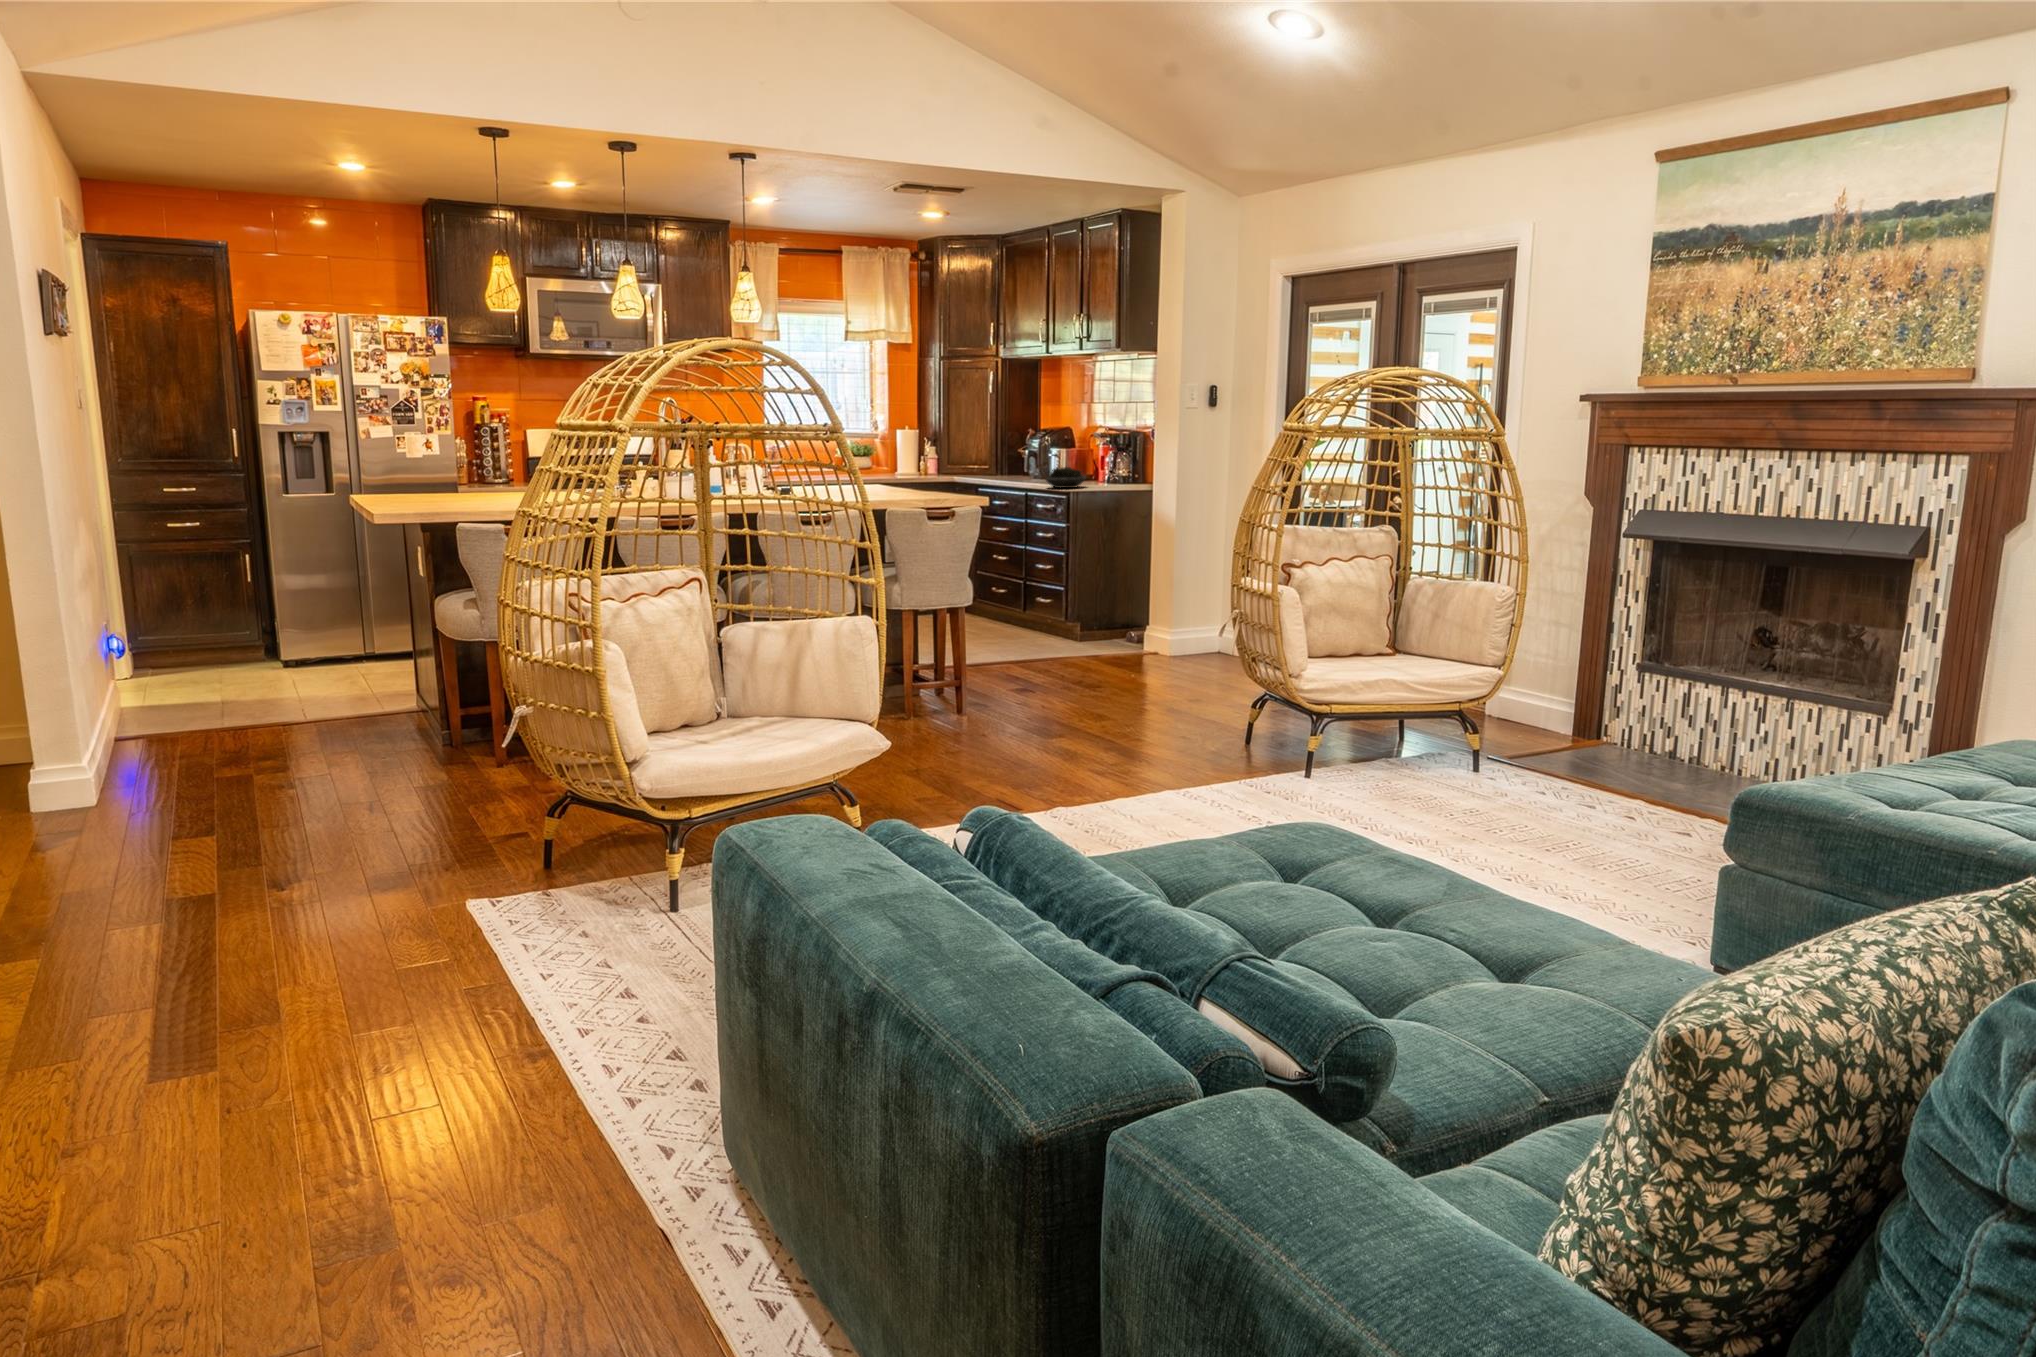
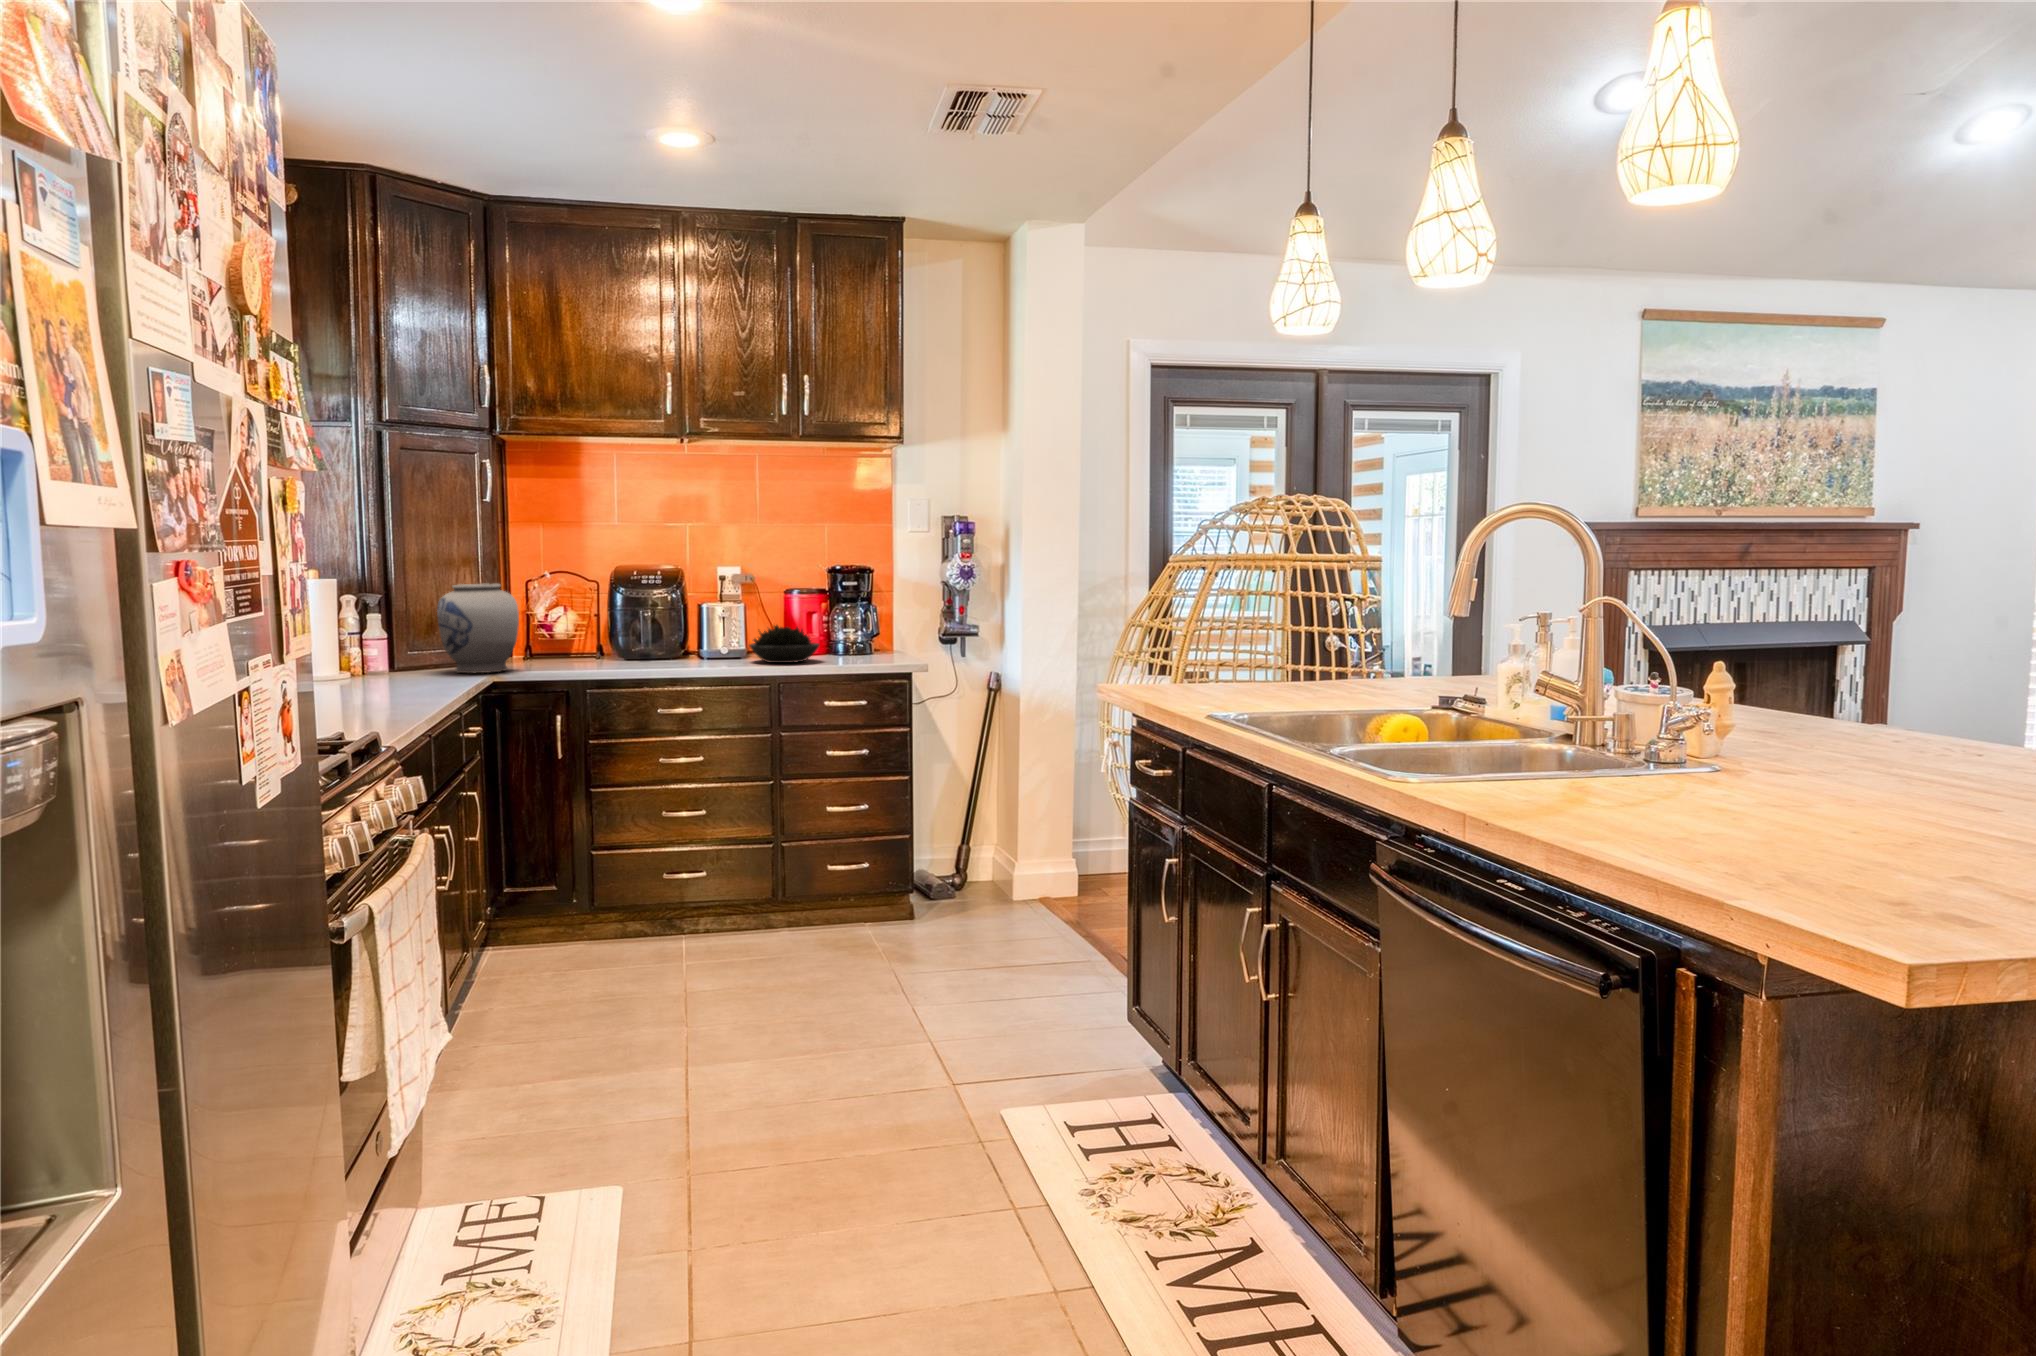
vase: none [943,438,981,483] -> present [437,584,519,673]

